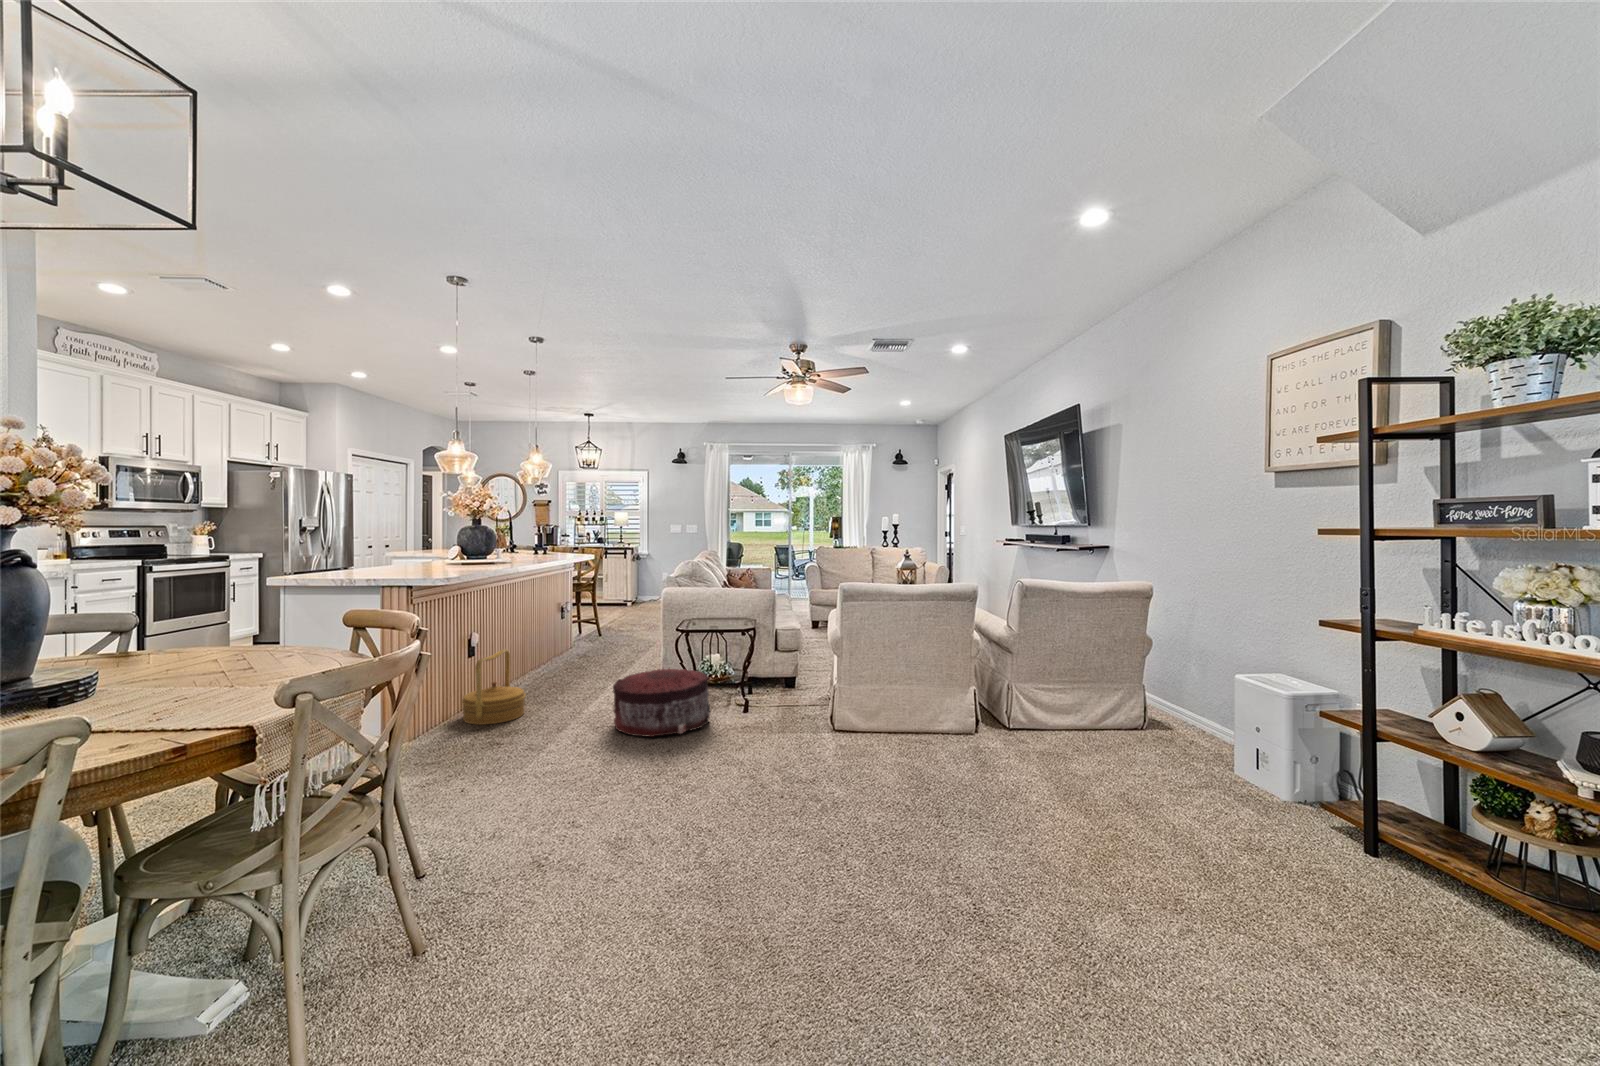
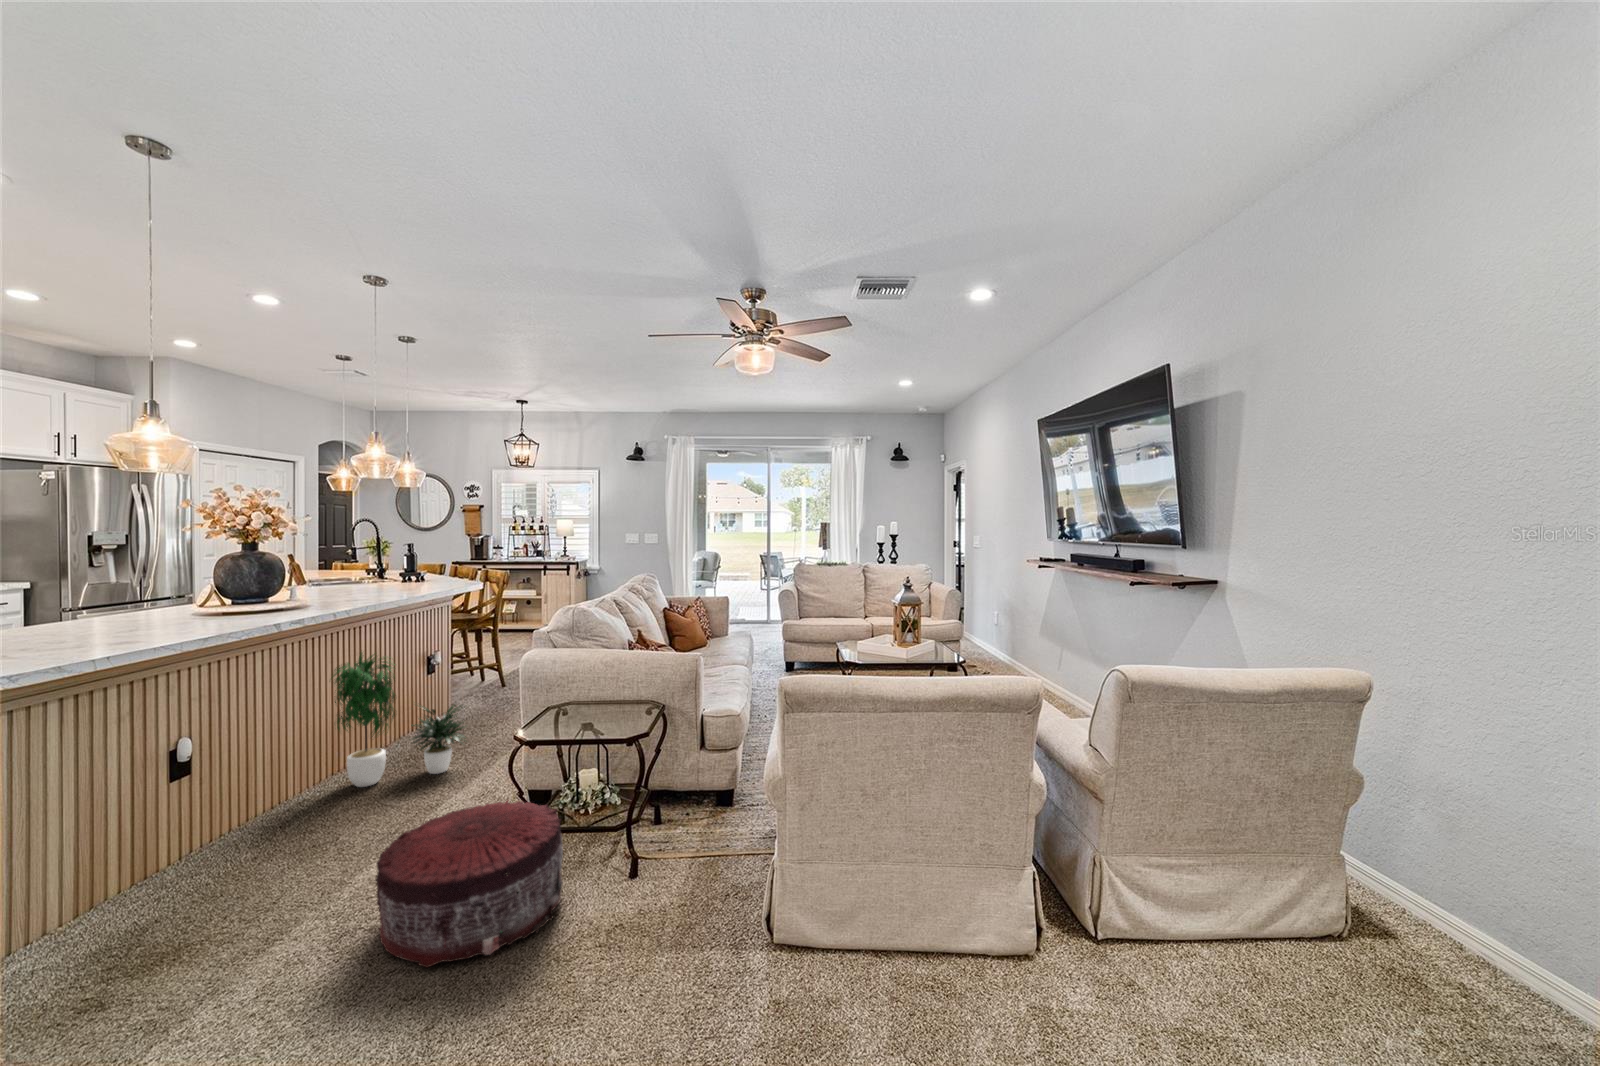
potted plant: none [525,590,609,681] -> present [334,653,466,787]
woven basket: present [462,649,526,725] -> none [131,766,267,917]

